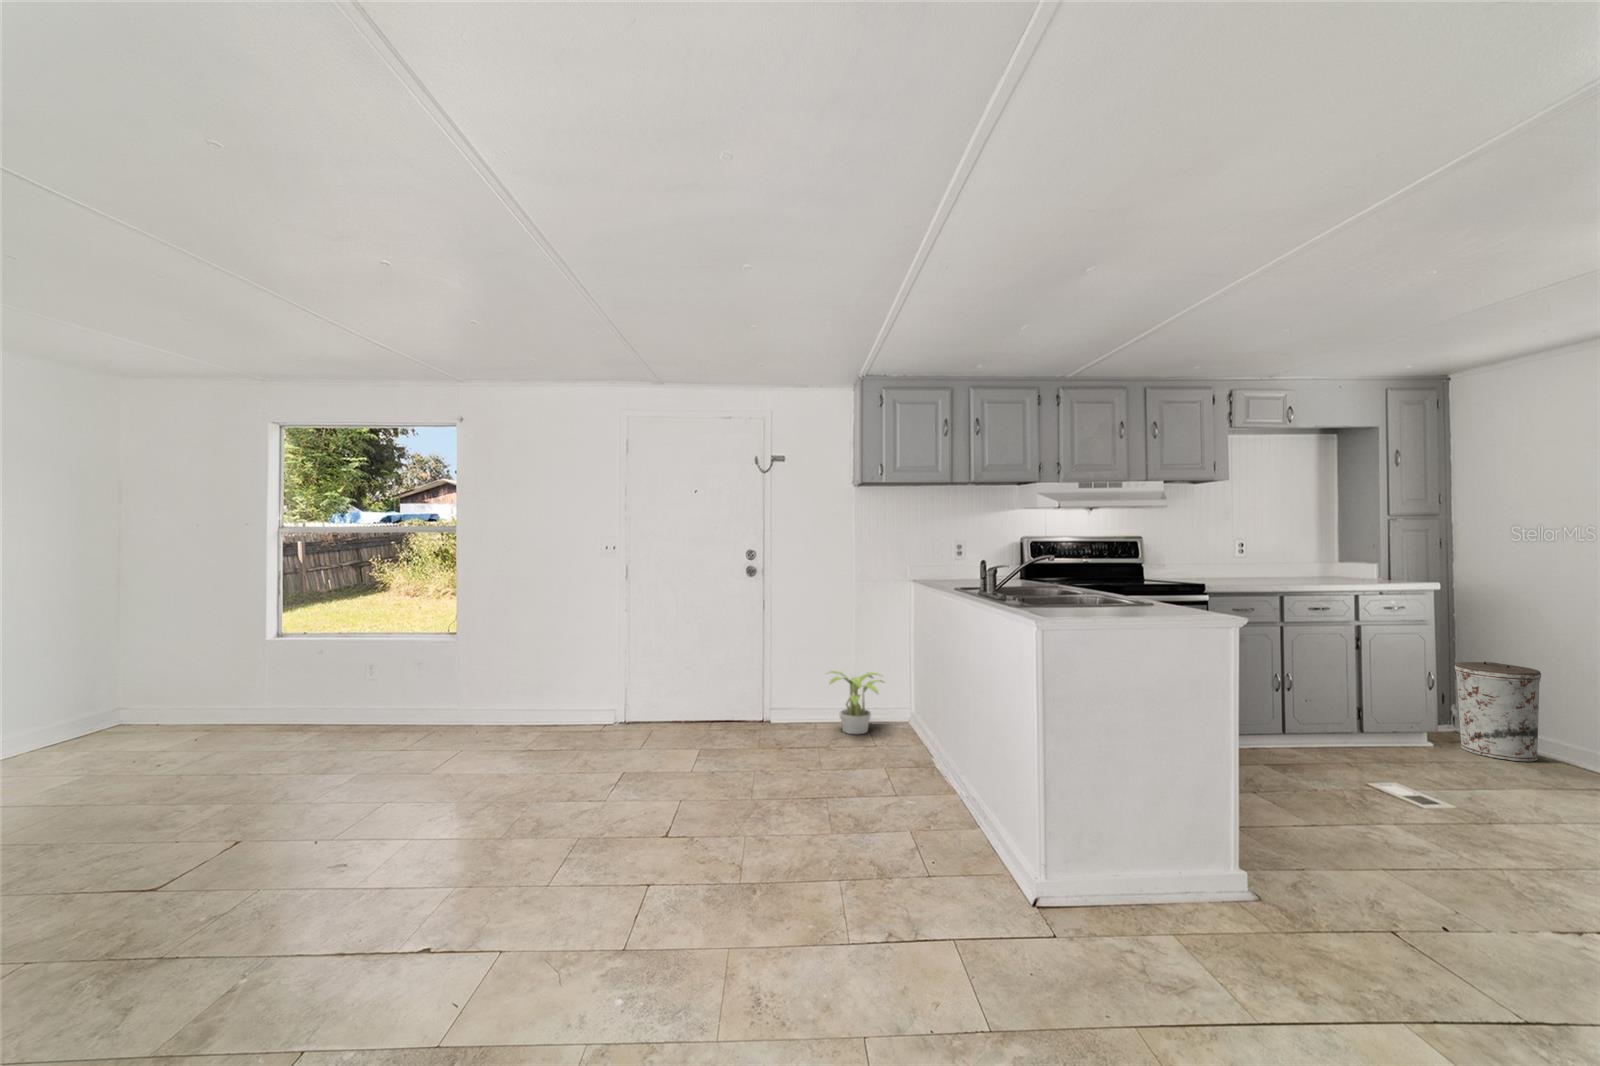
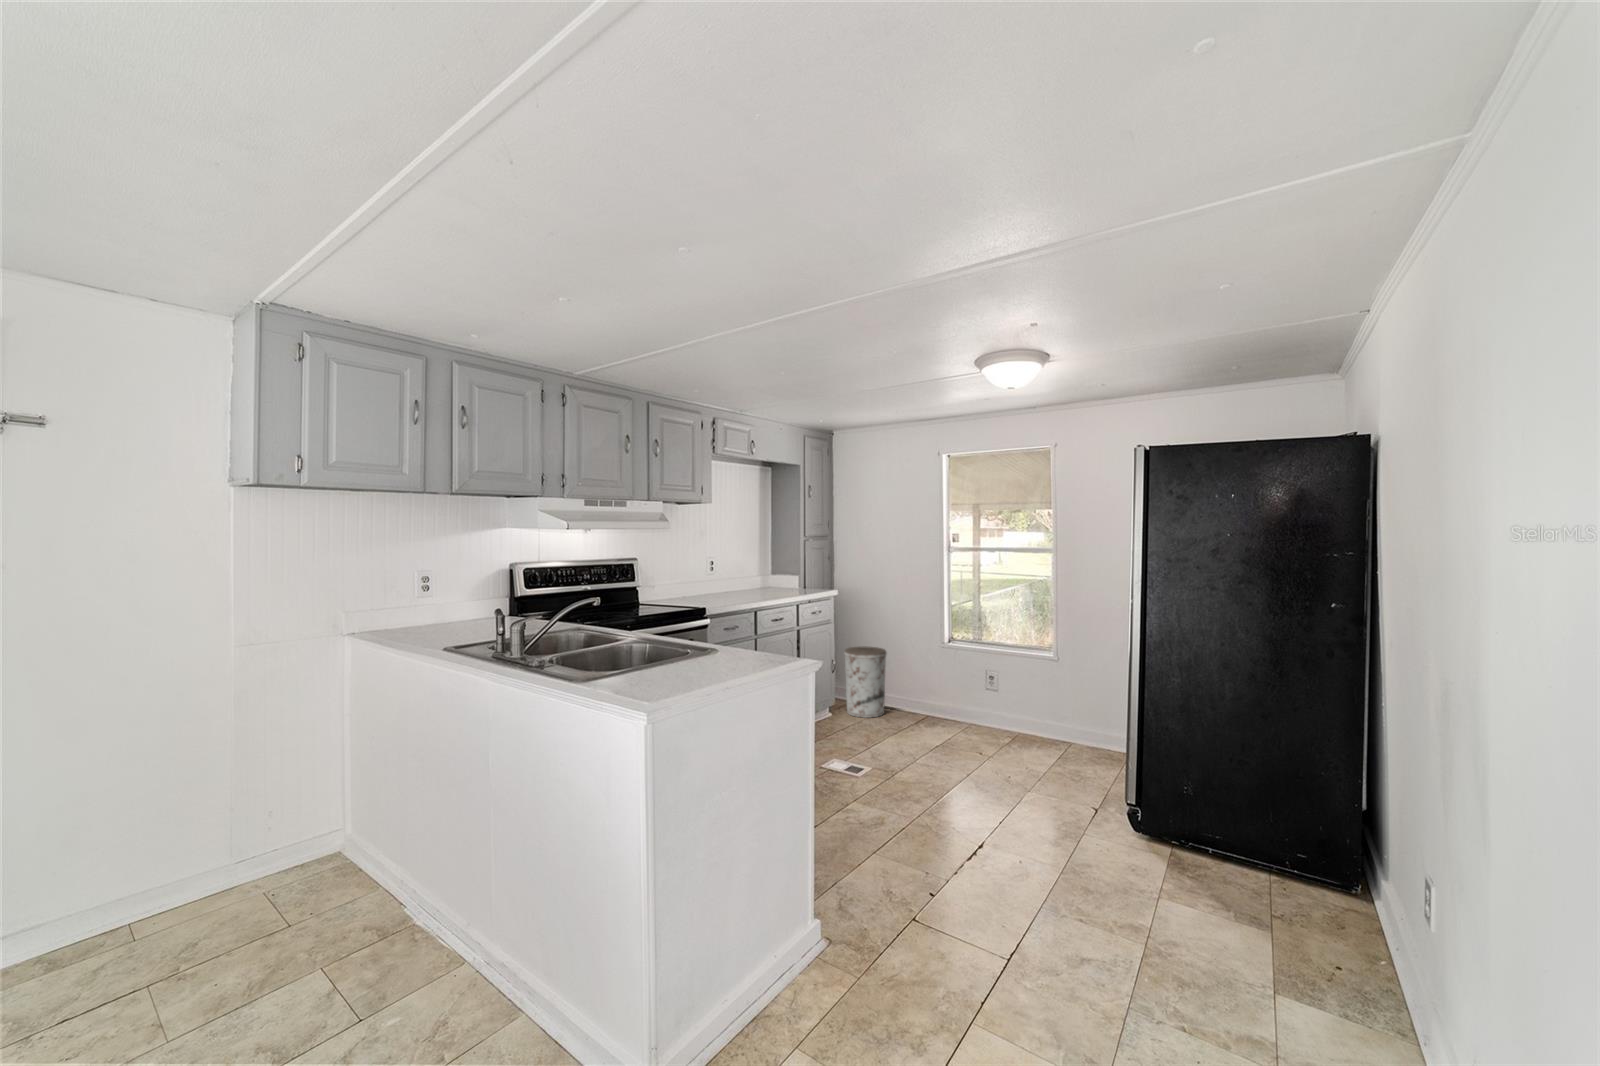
potted plant: present [829,671,882,734] -> none [162,798,300,923]

